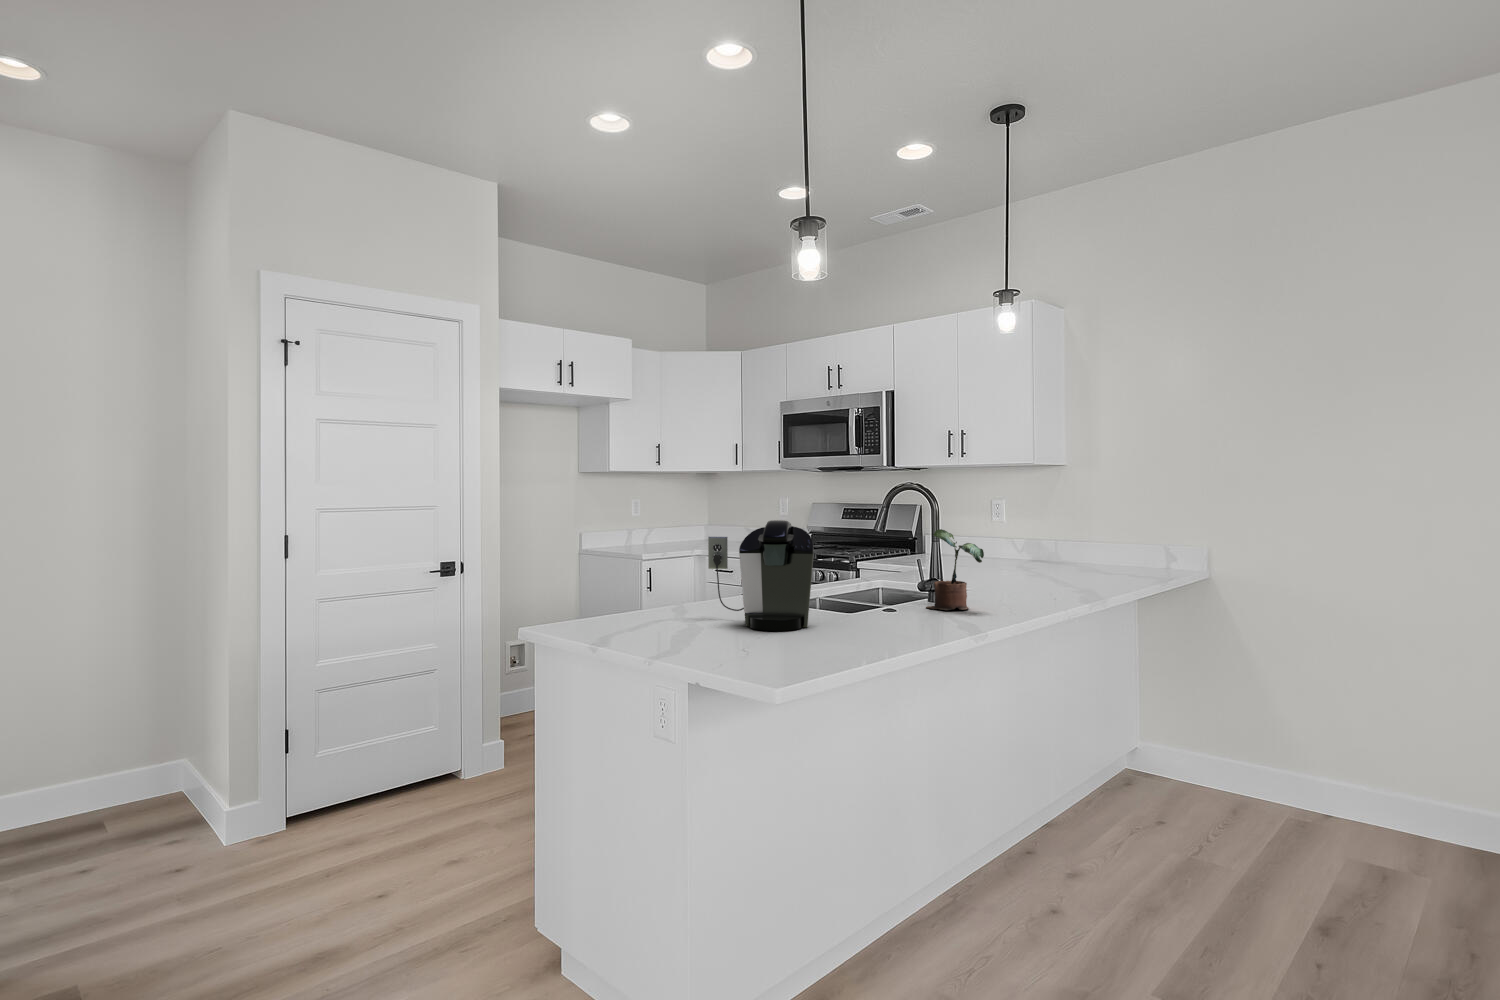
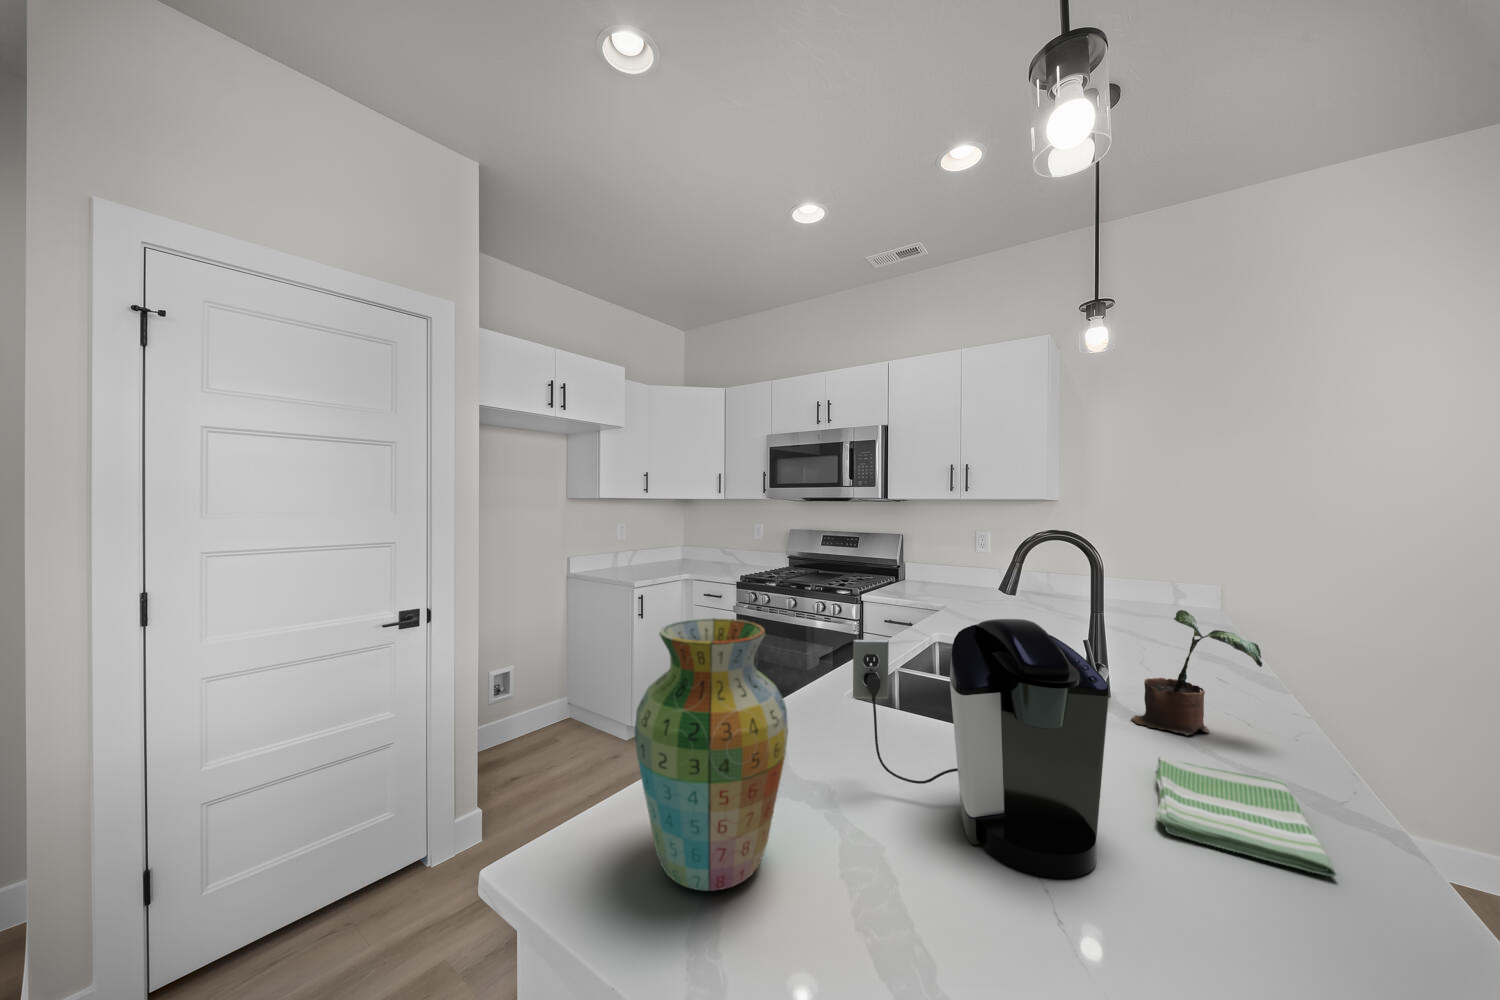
vase: none [583,518,653,629] -> present [635,618,788,891]
dish towel: none [846,608,943,632] -> present [1156,757,1336,876]

